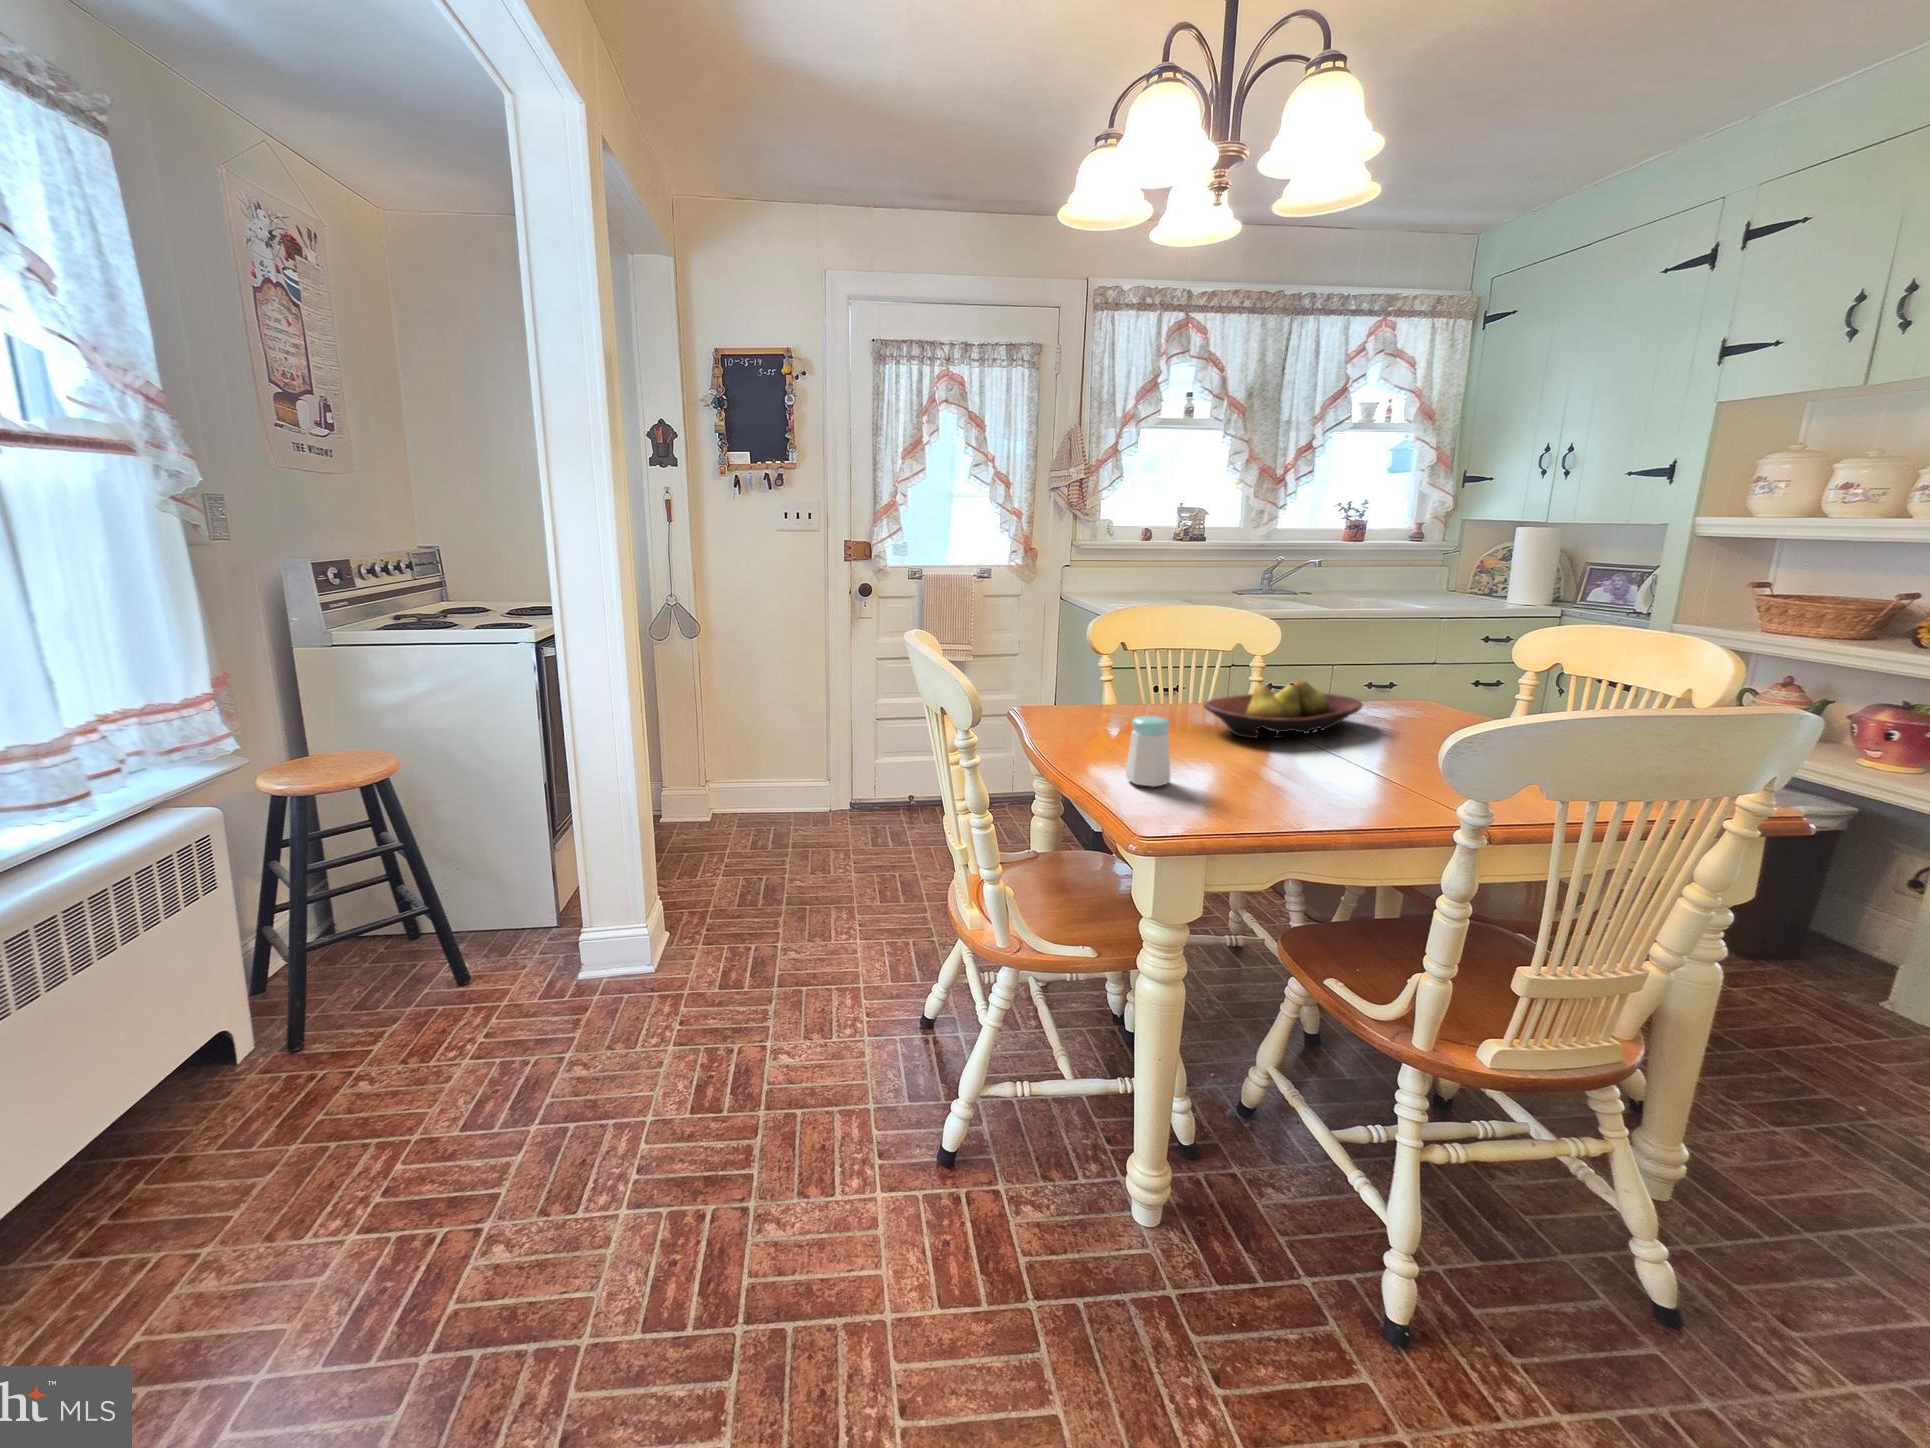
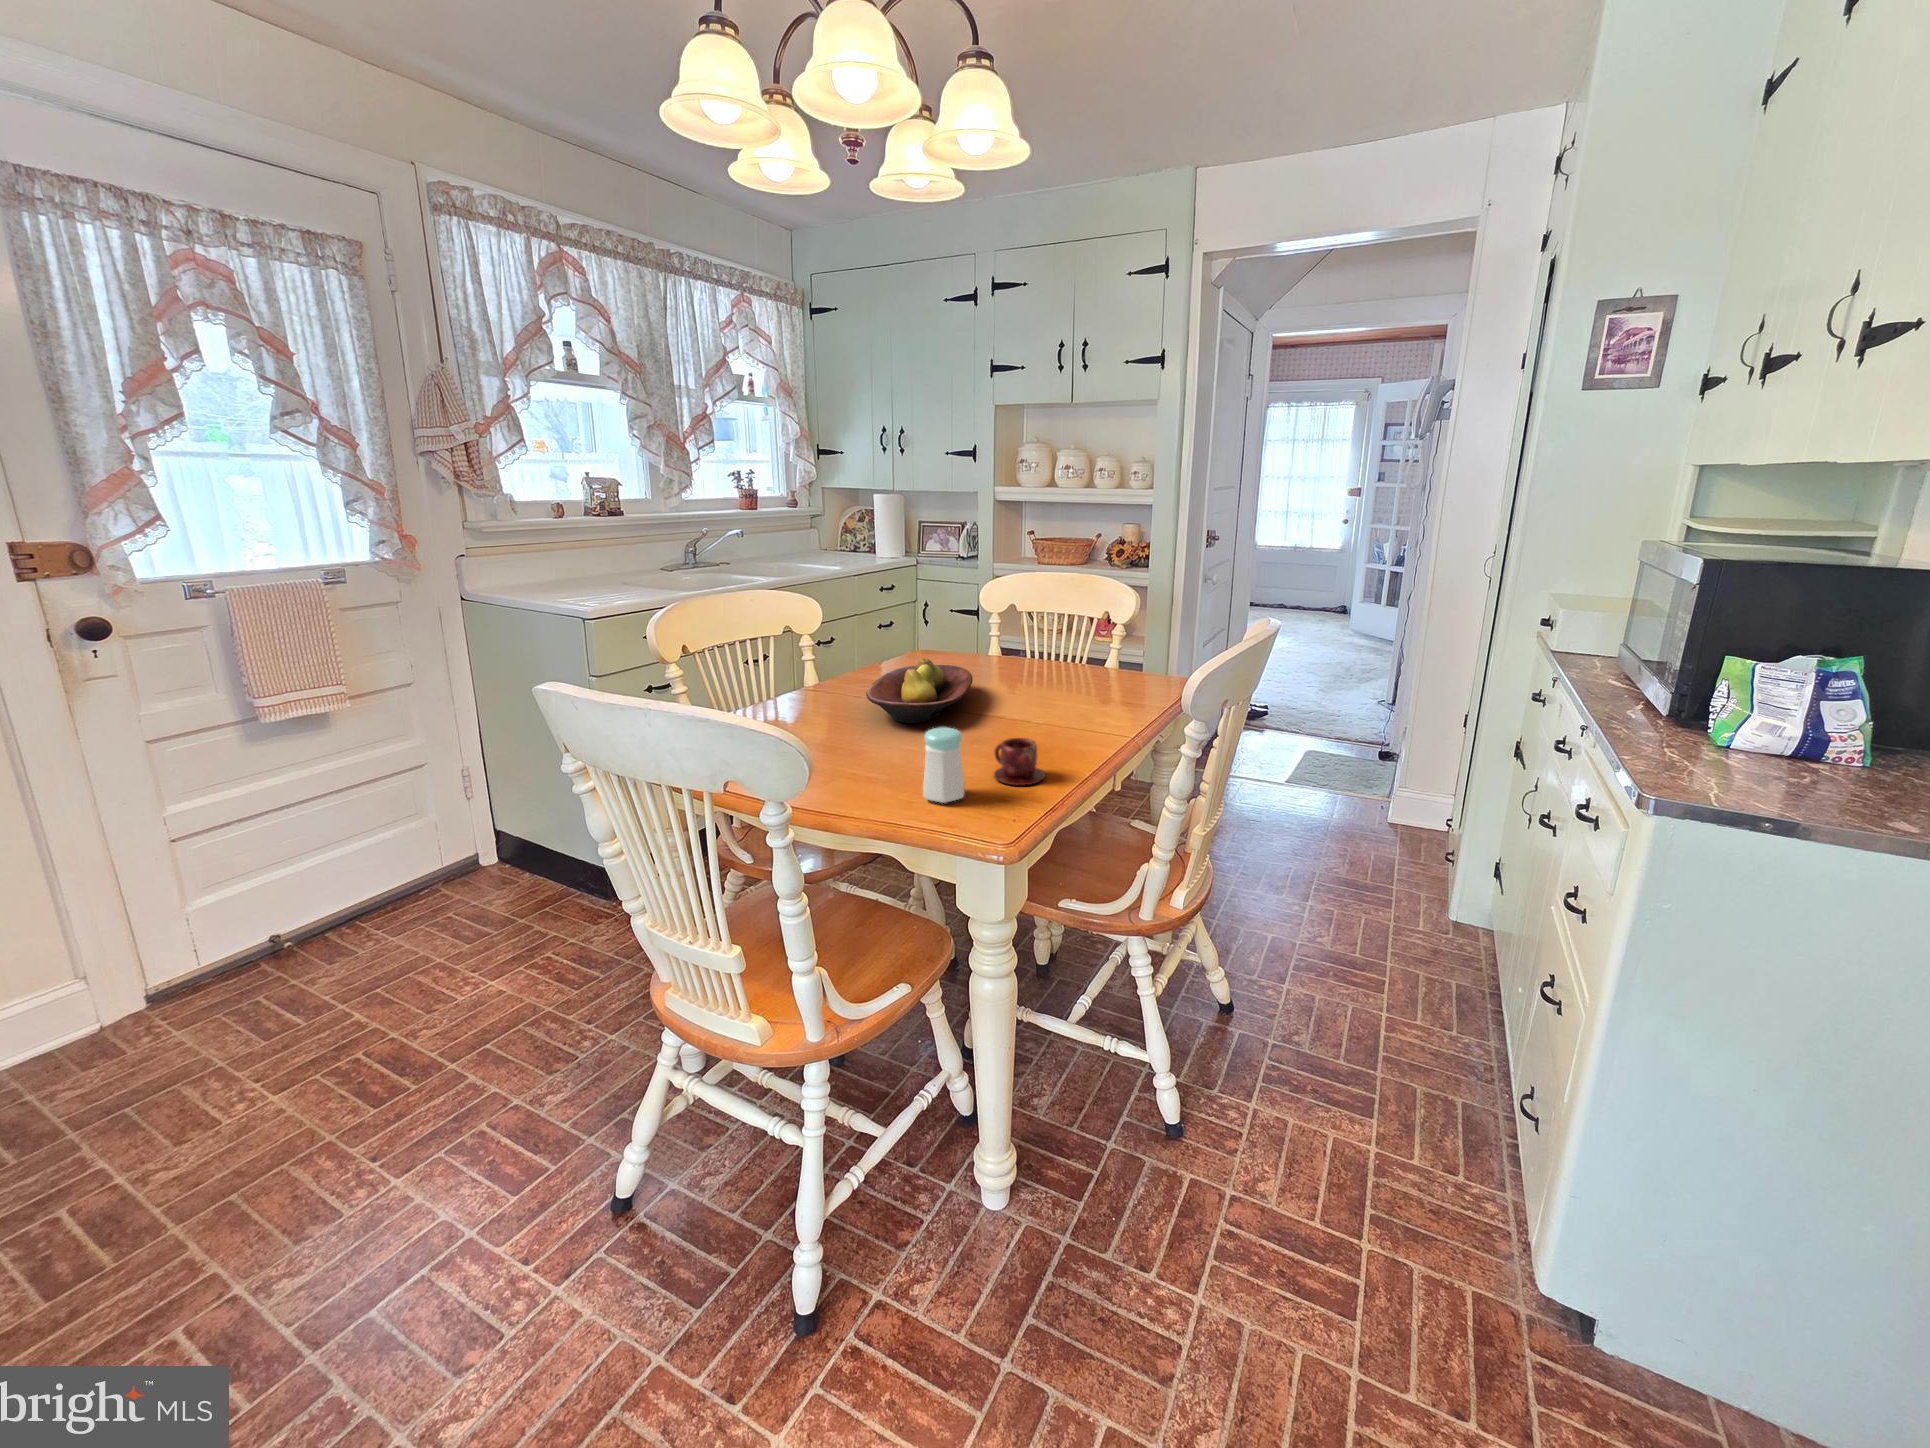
teacup: none [1216,751,1275,801] -> present [994,738,1045,785]

